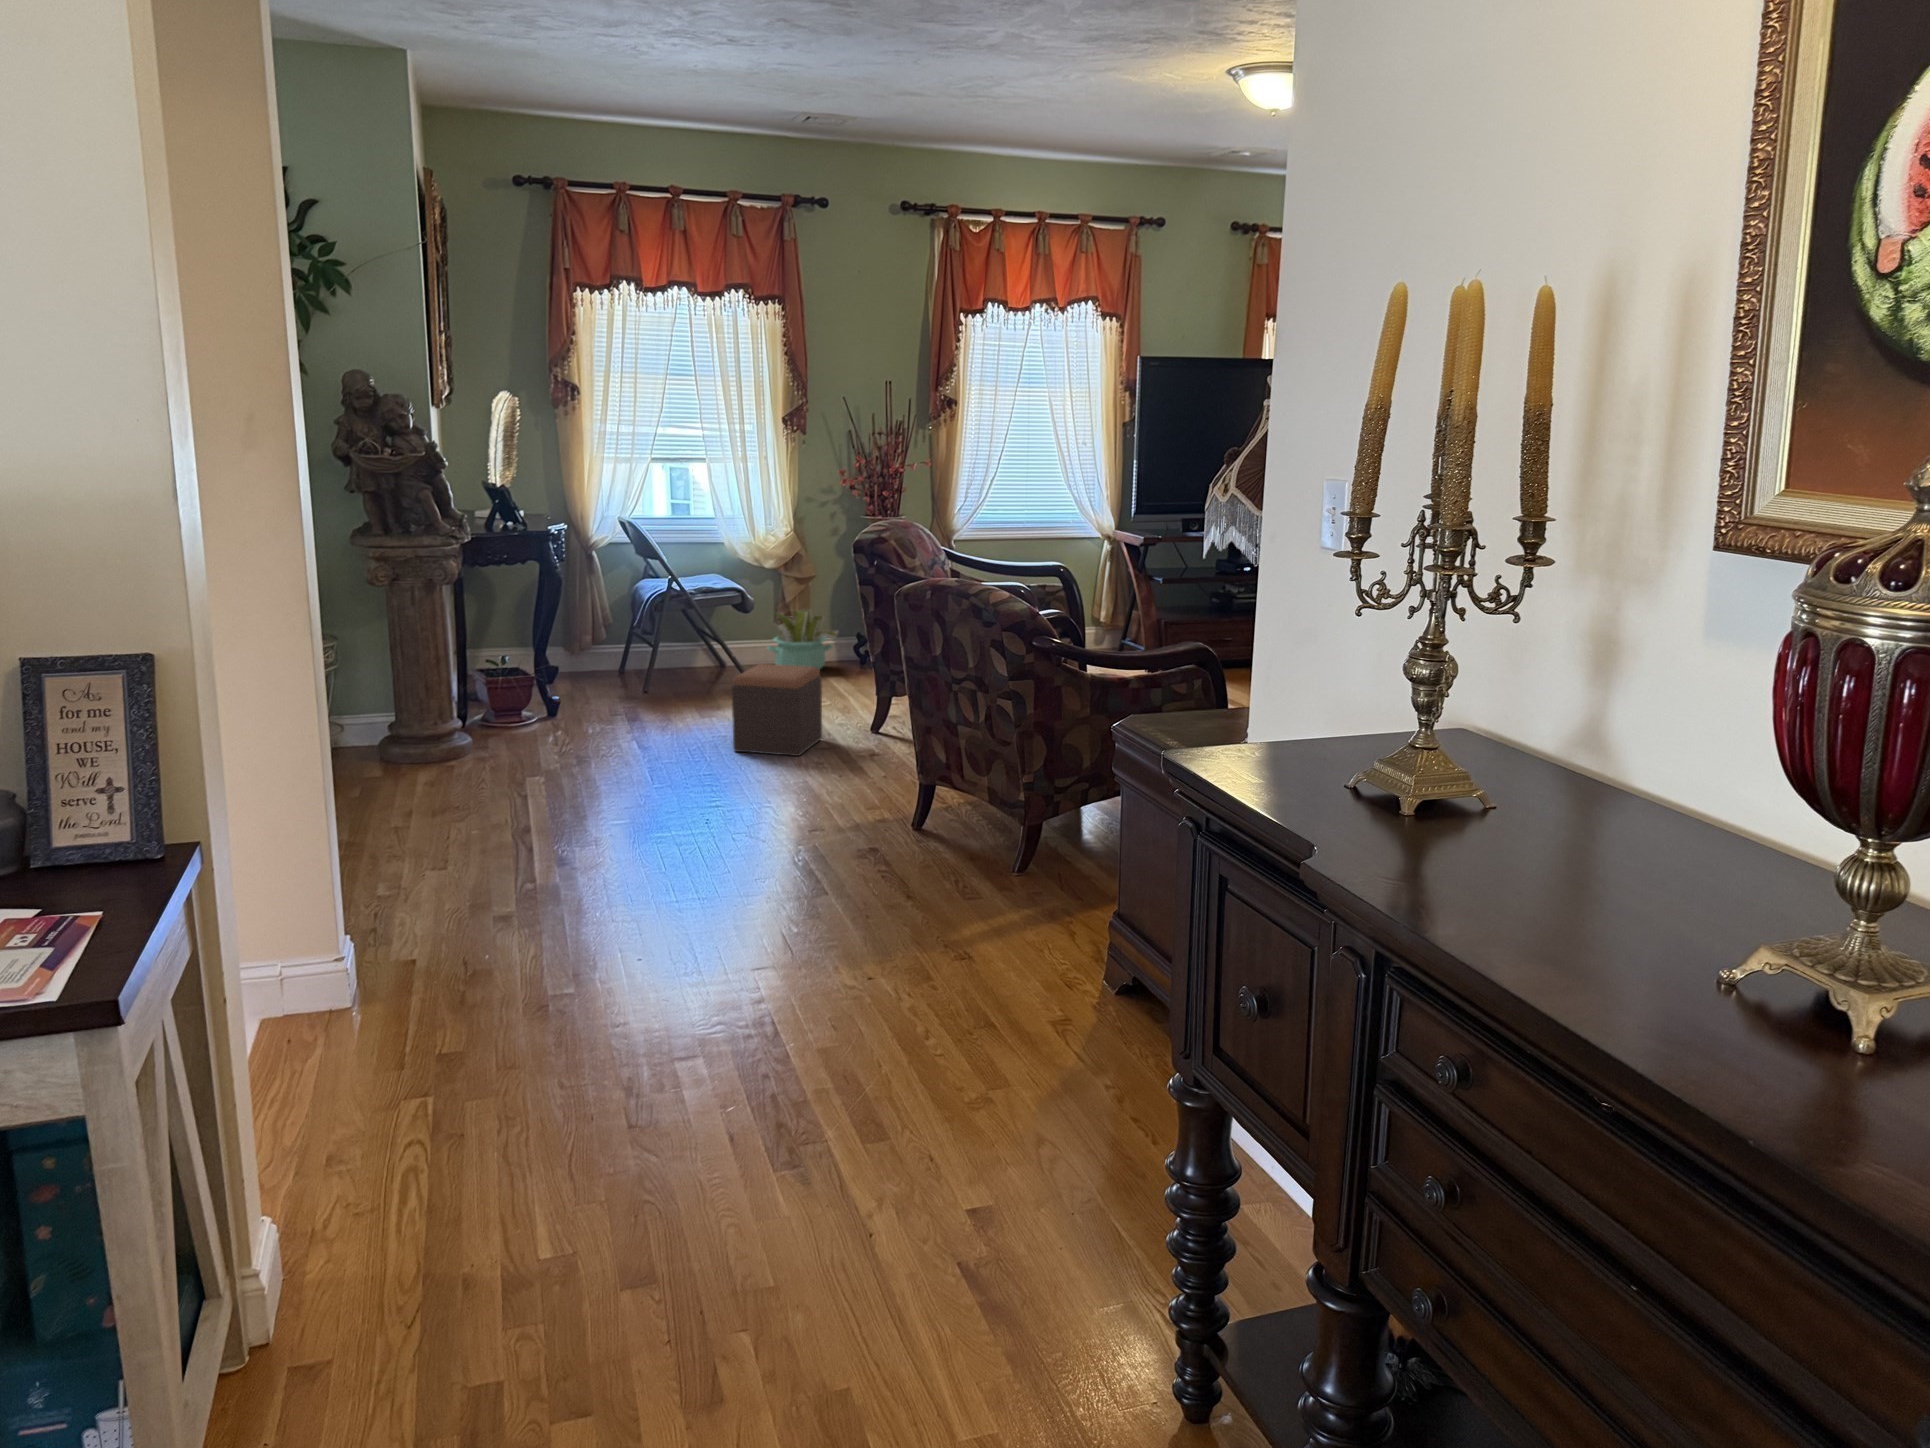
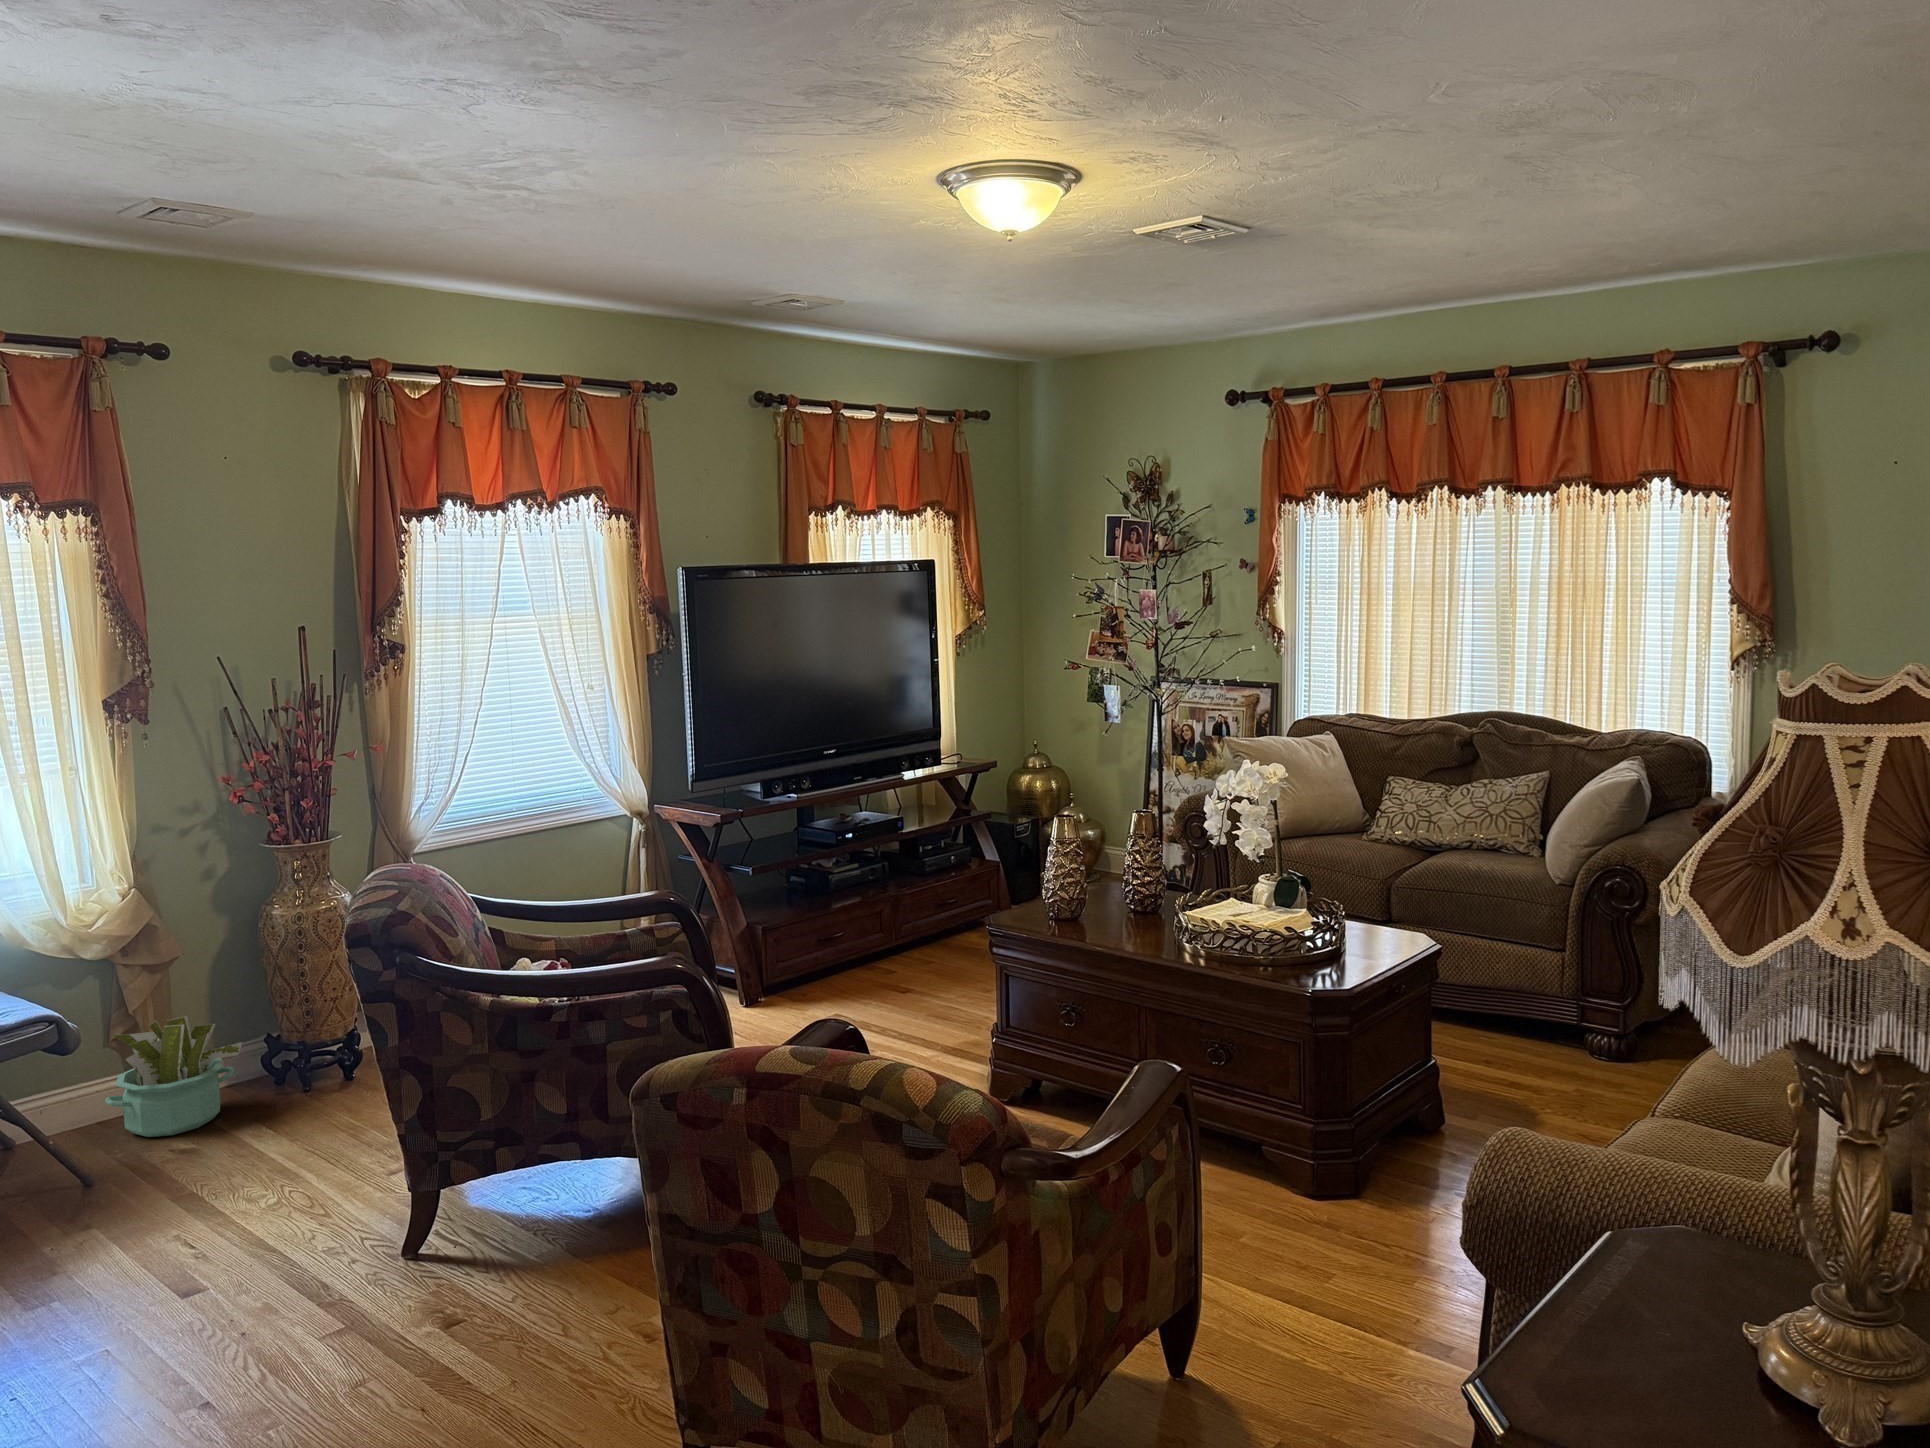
footstool: present [732,664,822,756] -> none [141,1183,328,1409]

